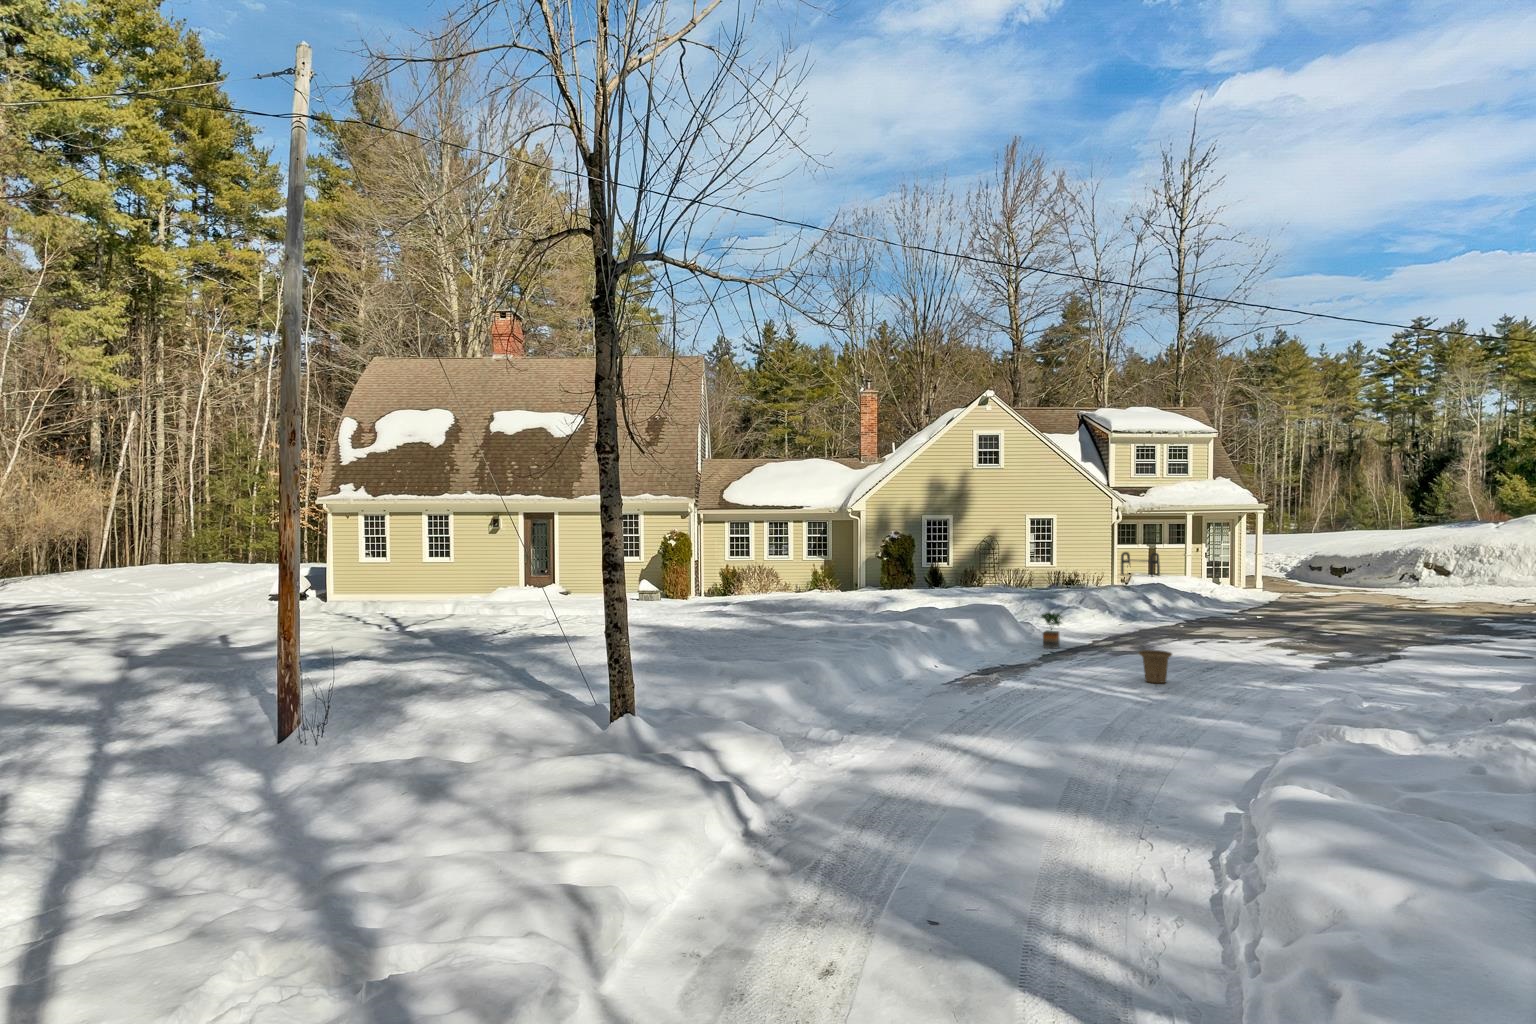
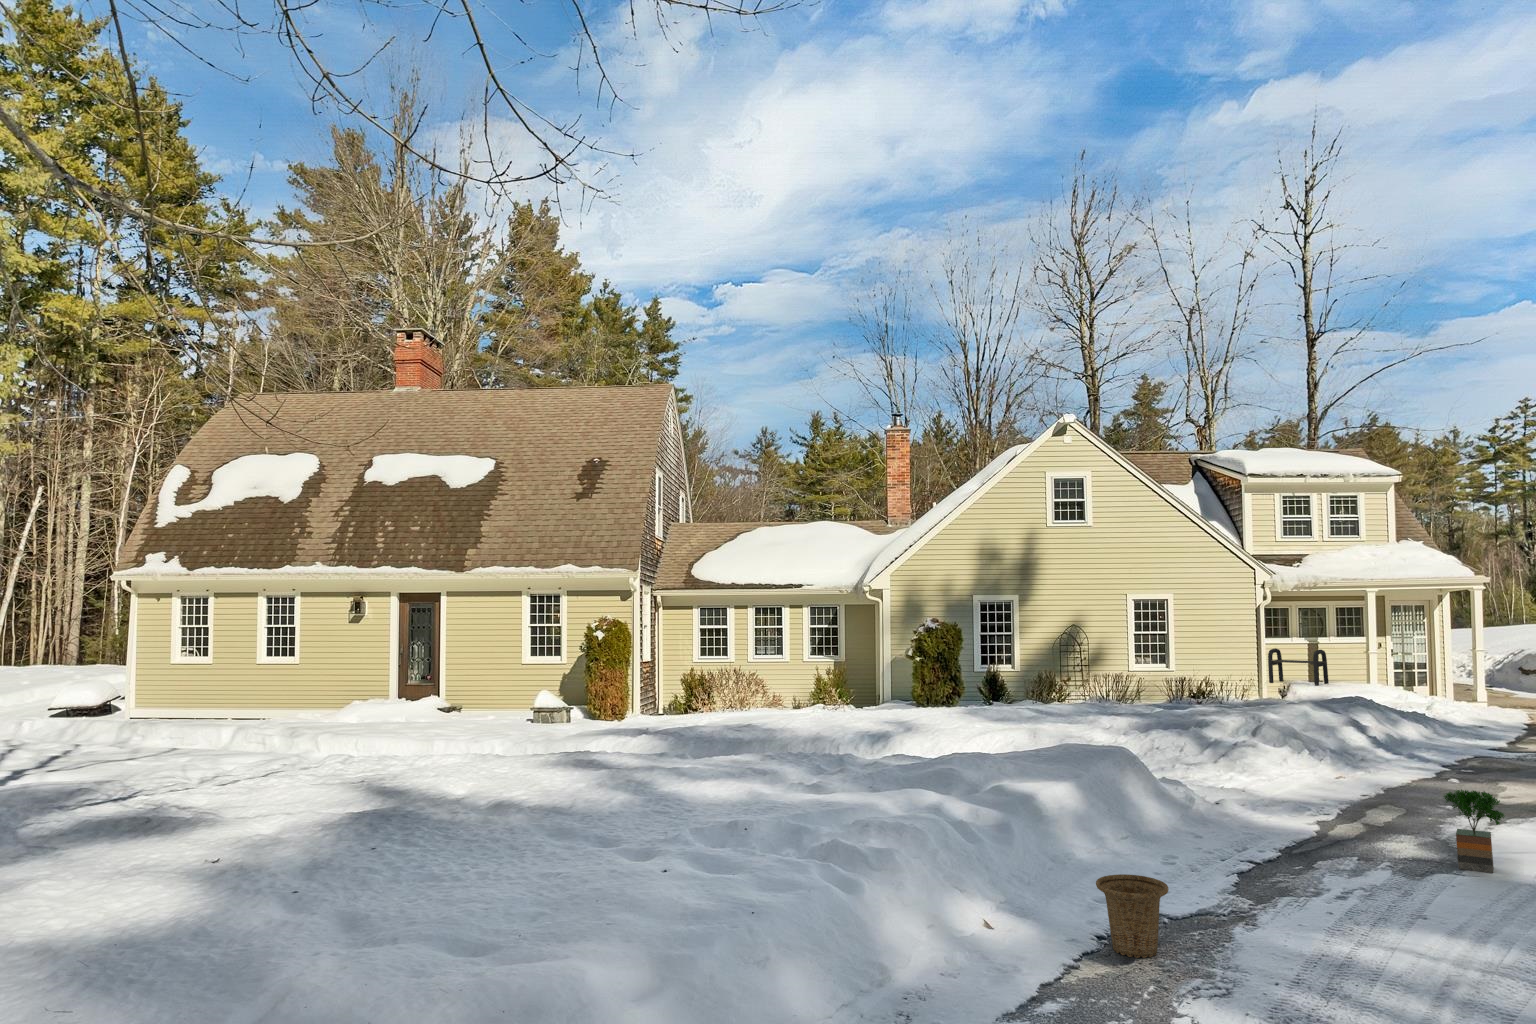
potted tree: present [1041,612,1062,648] -> present [1444,789,1505,873]
basket: present [1139,650,1172,683] -> present [1096,874,1169,958]

